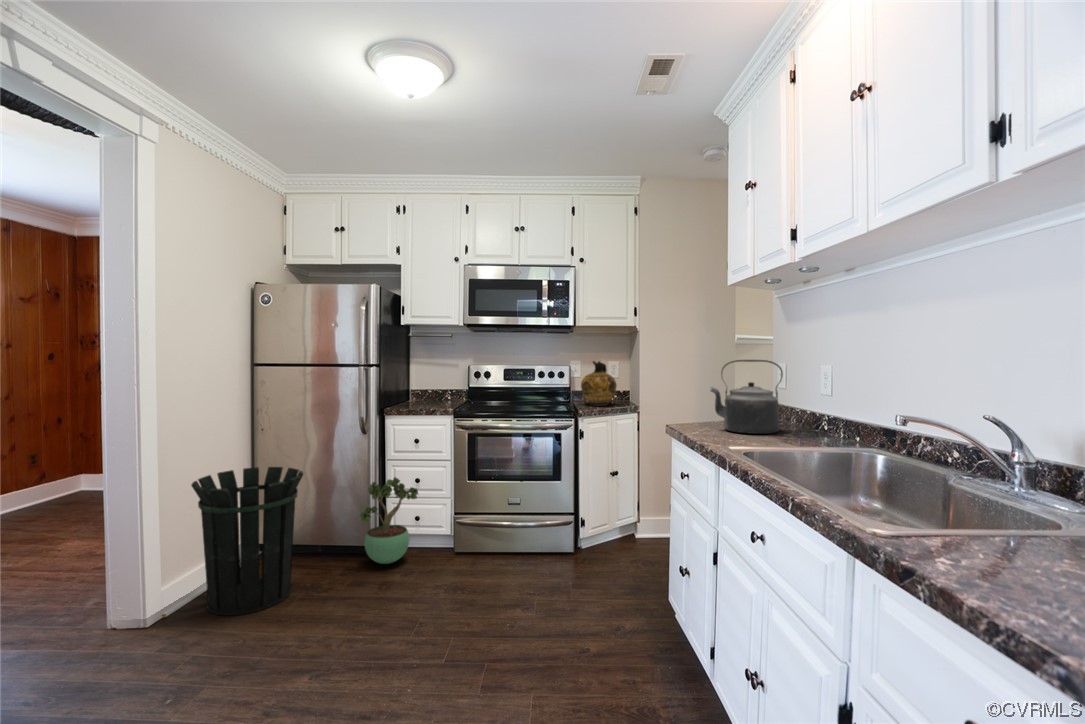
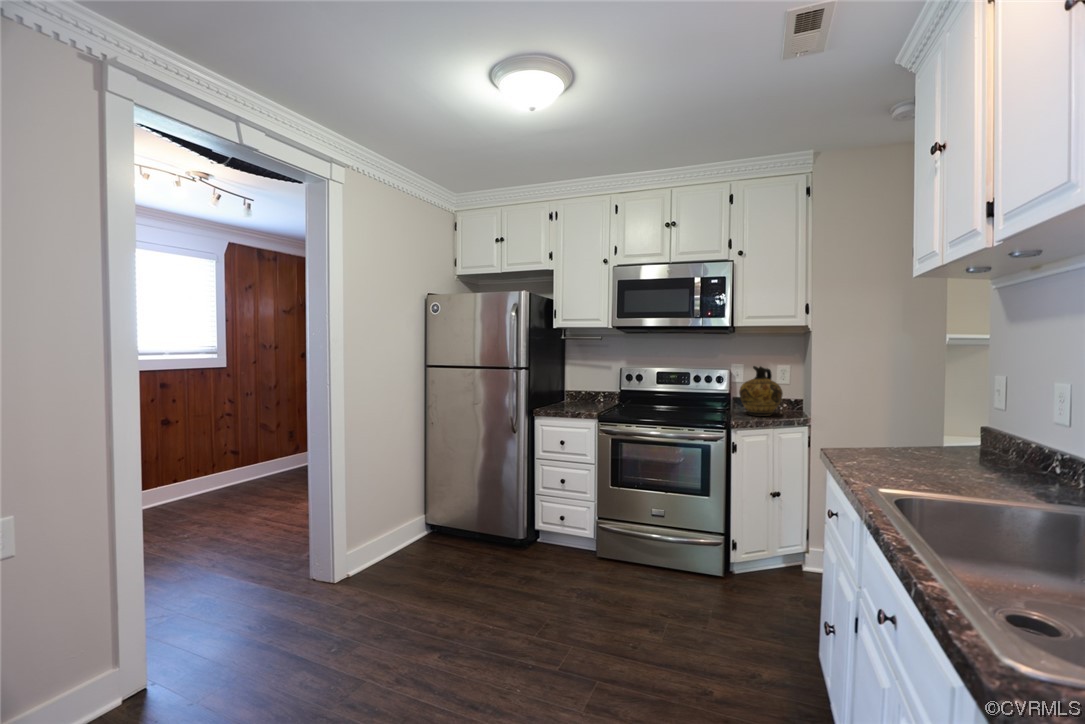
kettle: present [710,360,783,434] -> none [881,373,992,472]
waste bin: present [191,467,303,616] -> none [370,457,457,585]
potted plant: present [360,477,418,564] -> none [507,476,561,558]

